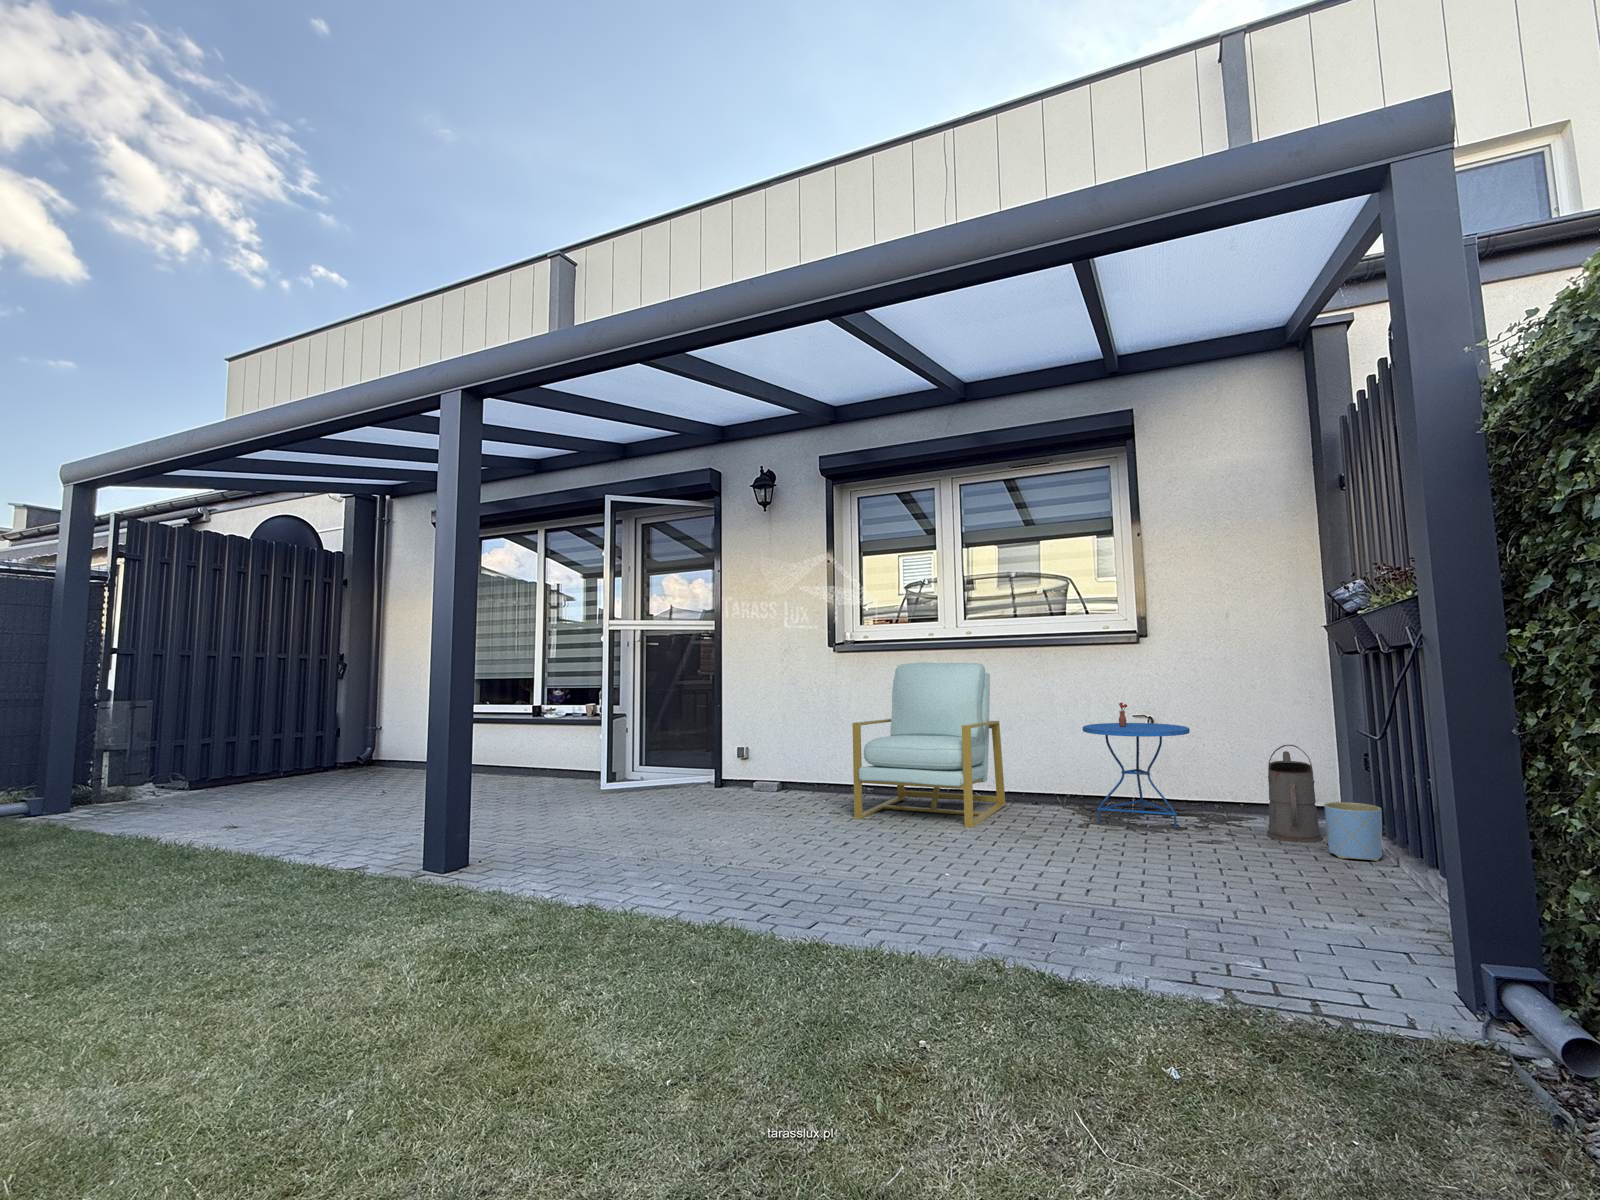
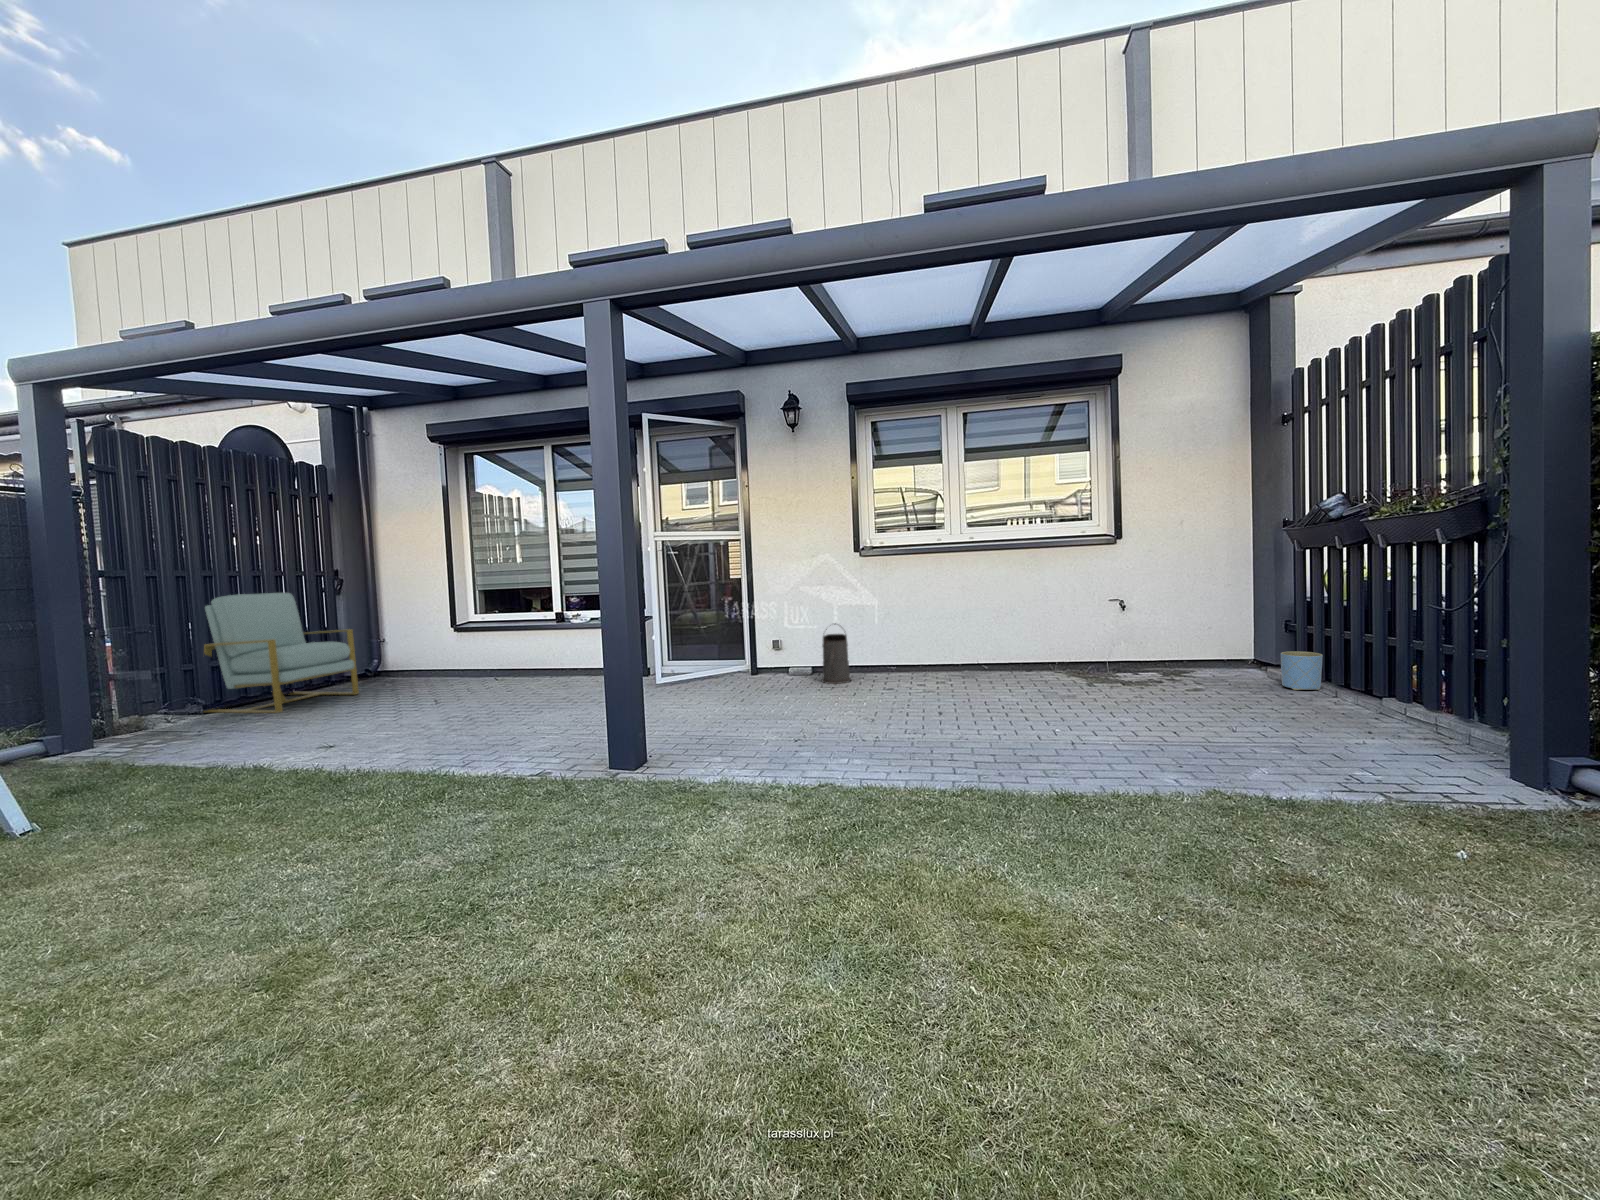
chair: present [853,662,1006,827] -> present [204,593,359,713]
side table: present [1083,702,1190,830] -> none [1083,588,1166,680]
watering can: present [1267,745,1322,843] -> present [822,623,851,684]

